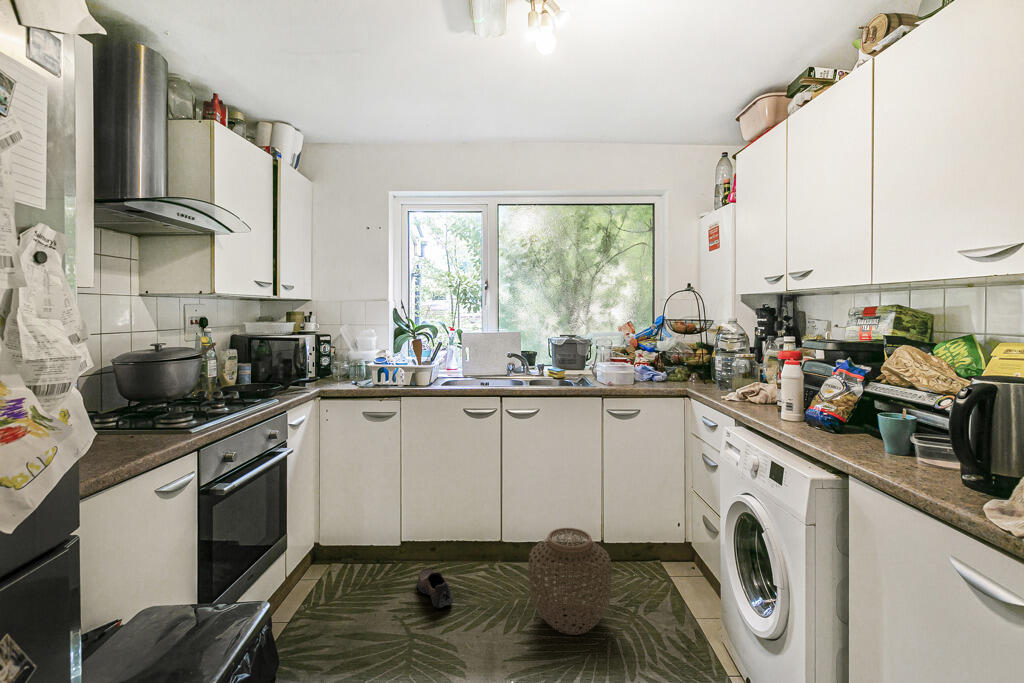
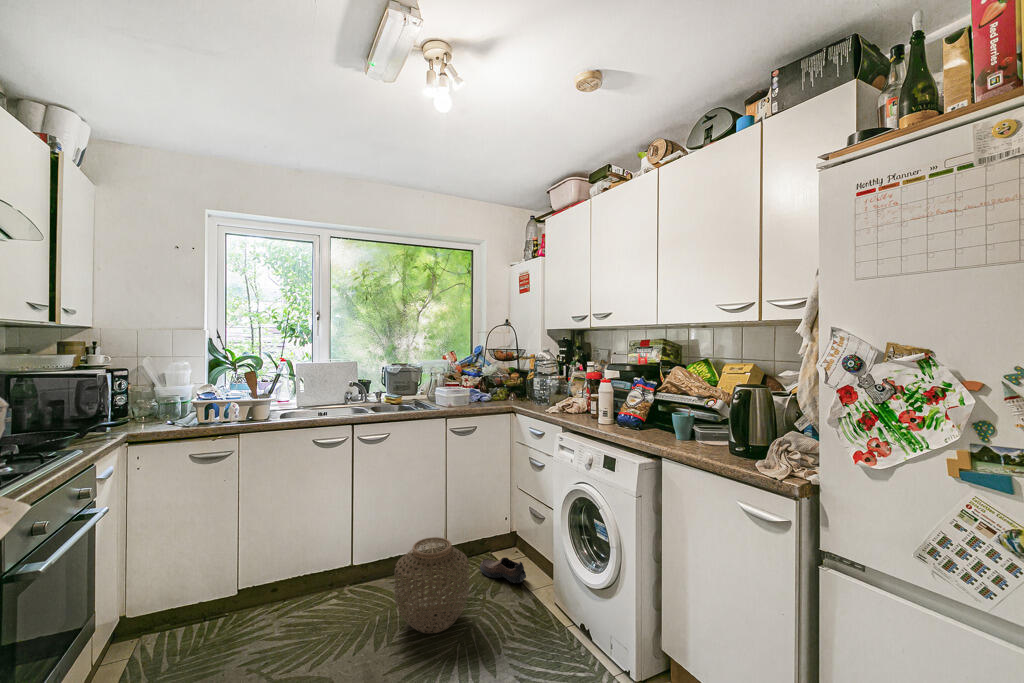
shoe: present [418,568,453,608] -> present [480,557,526,583]

